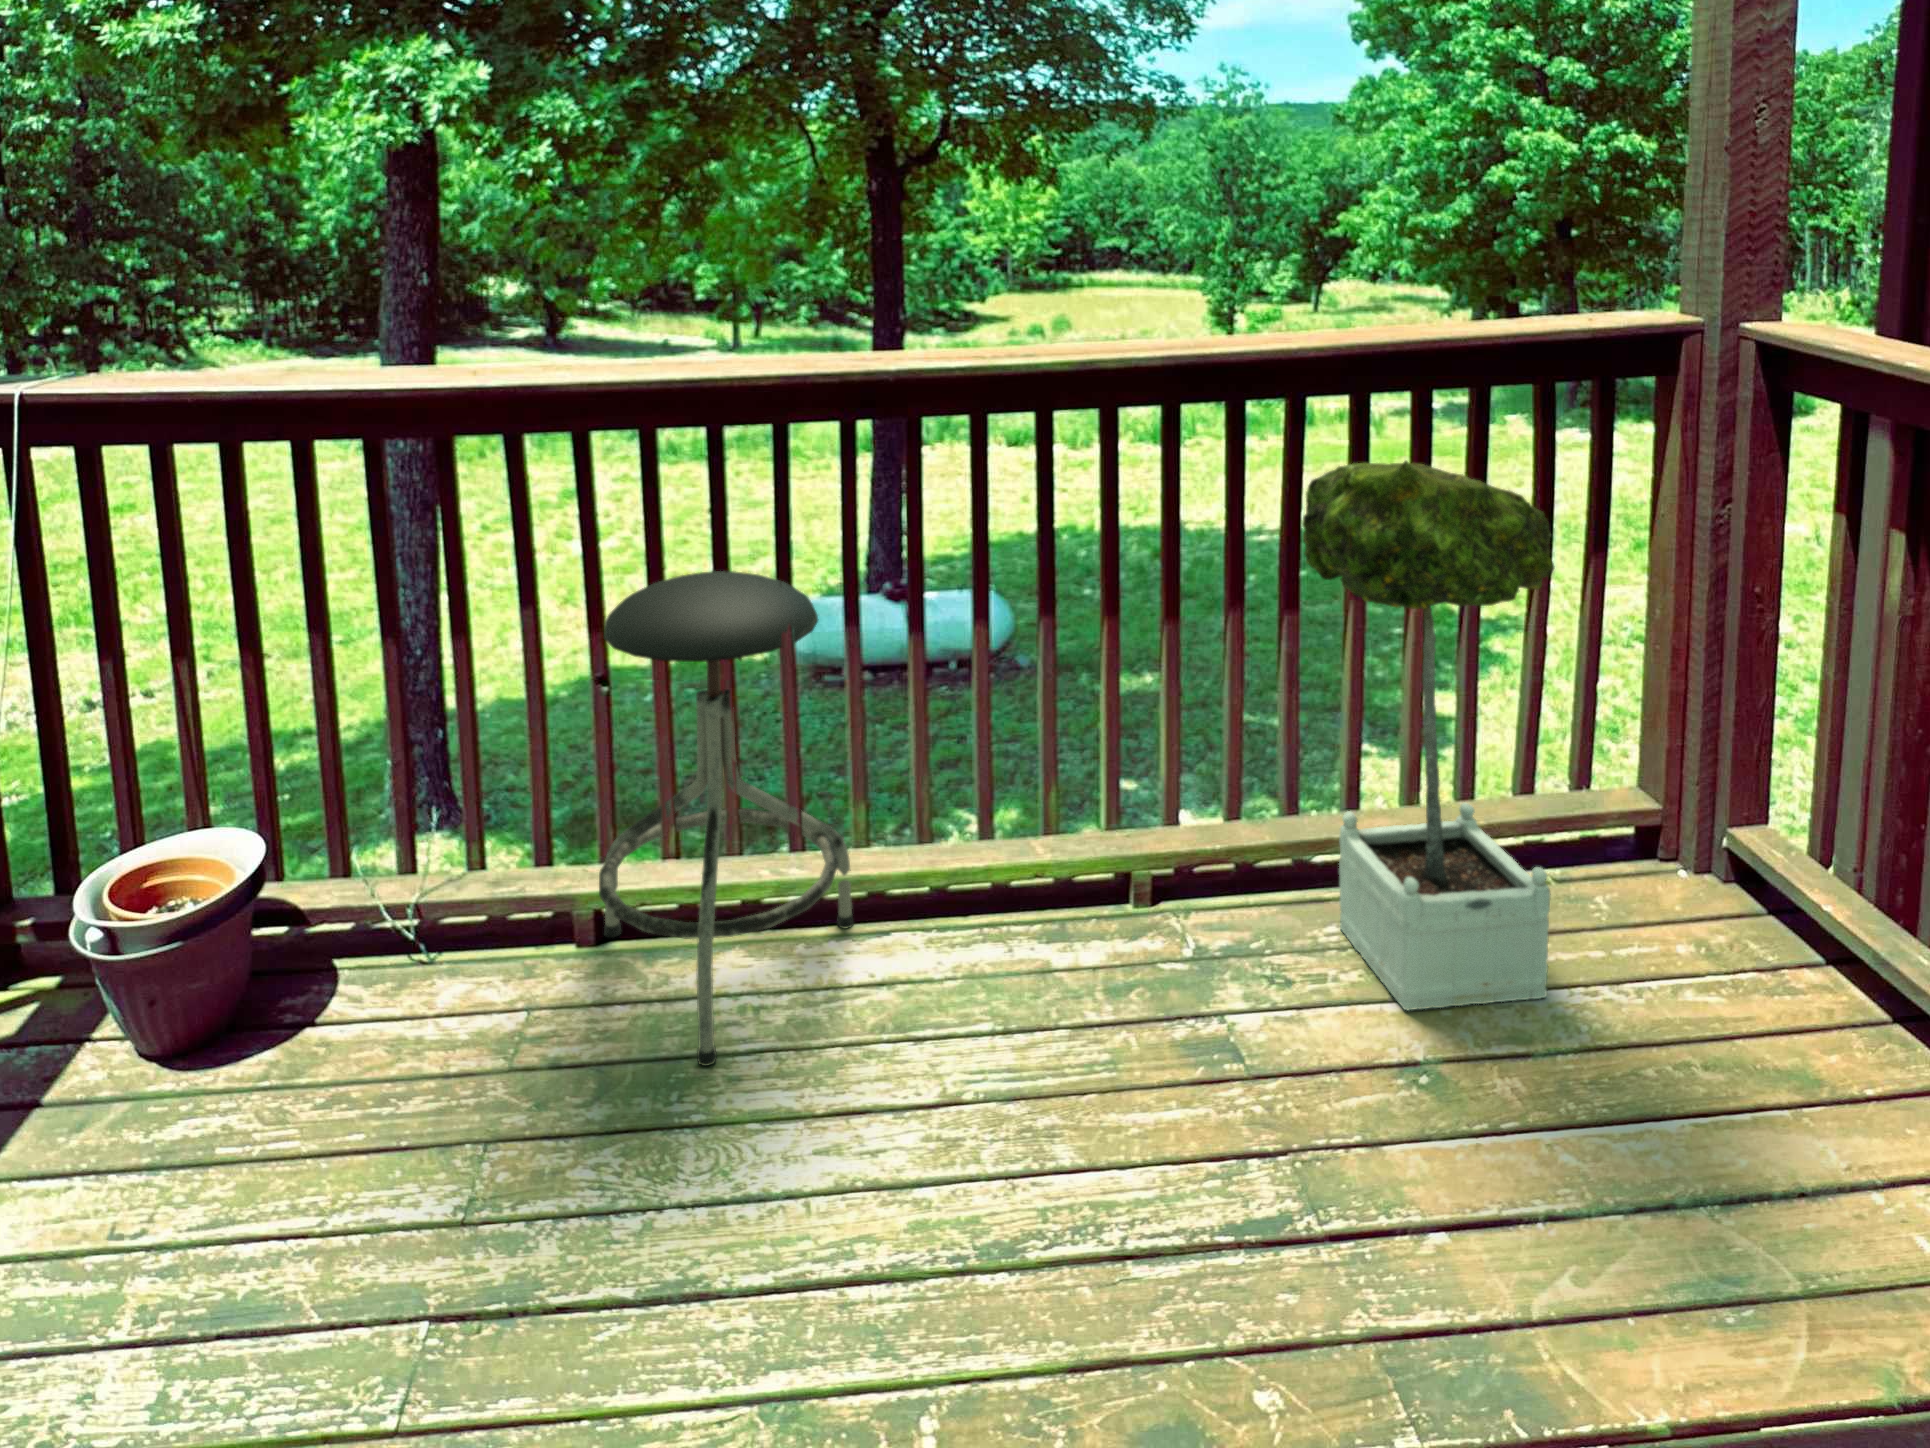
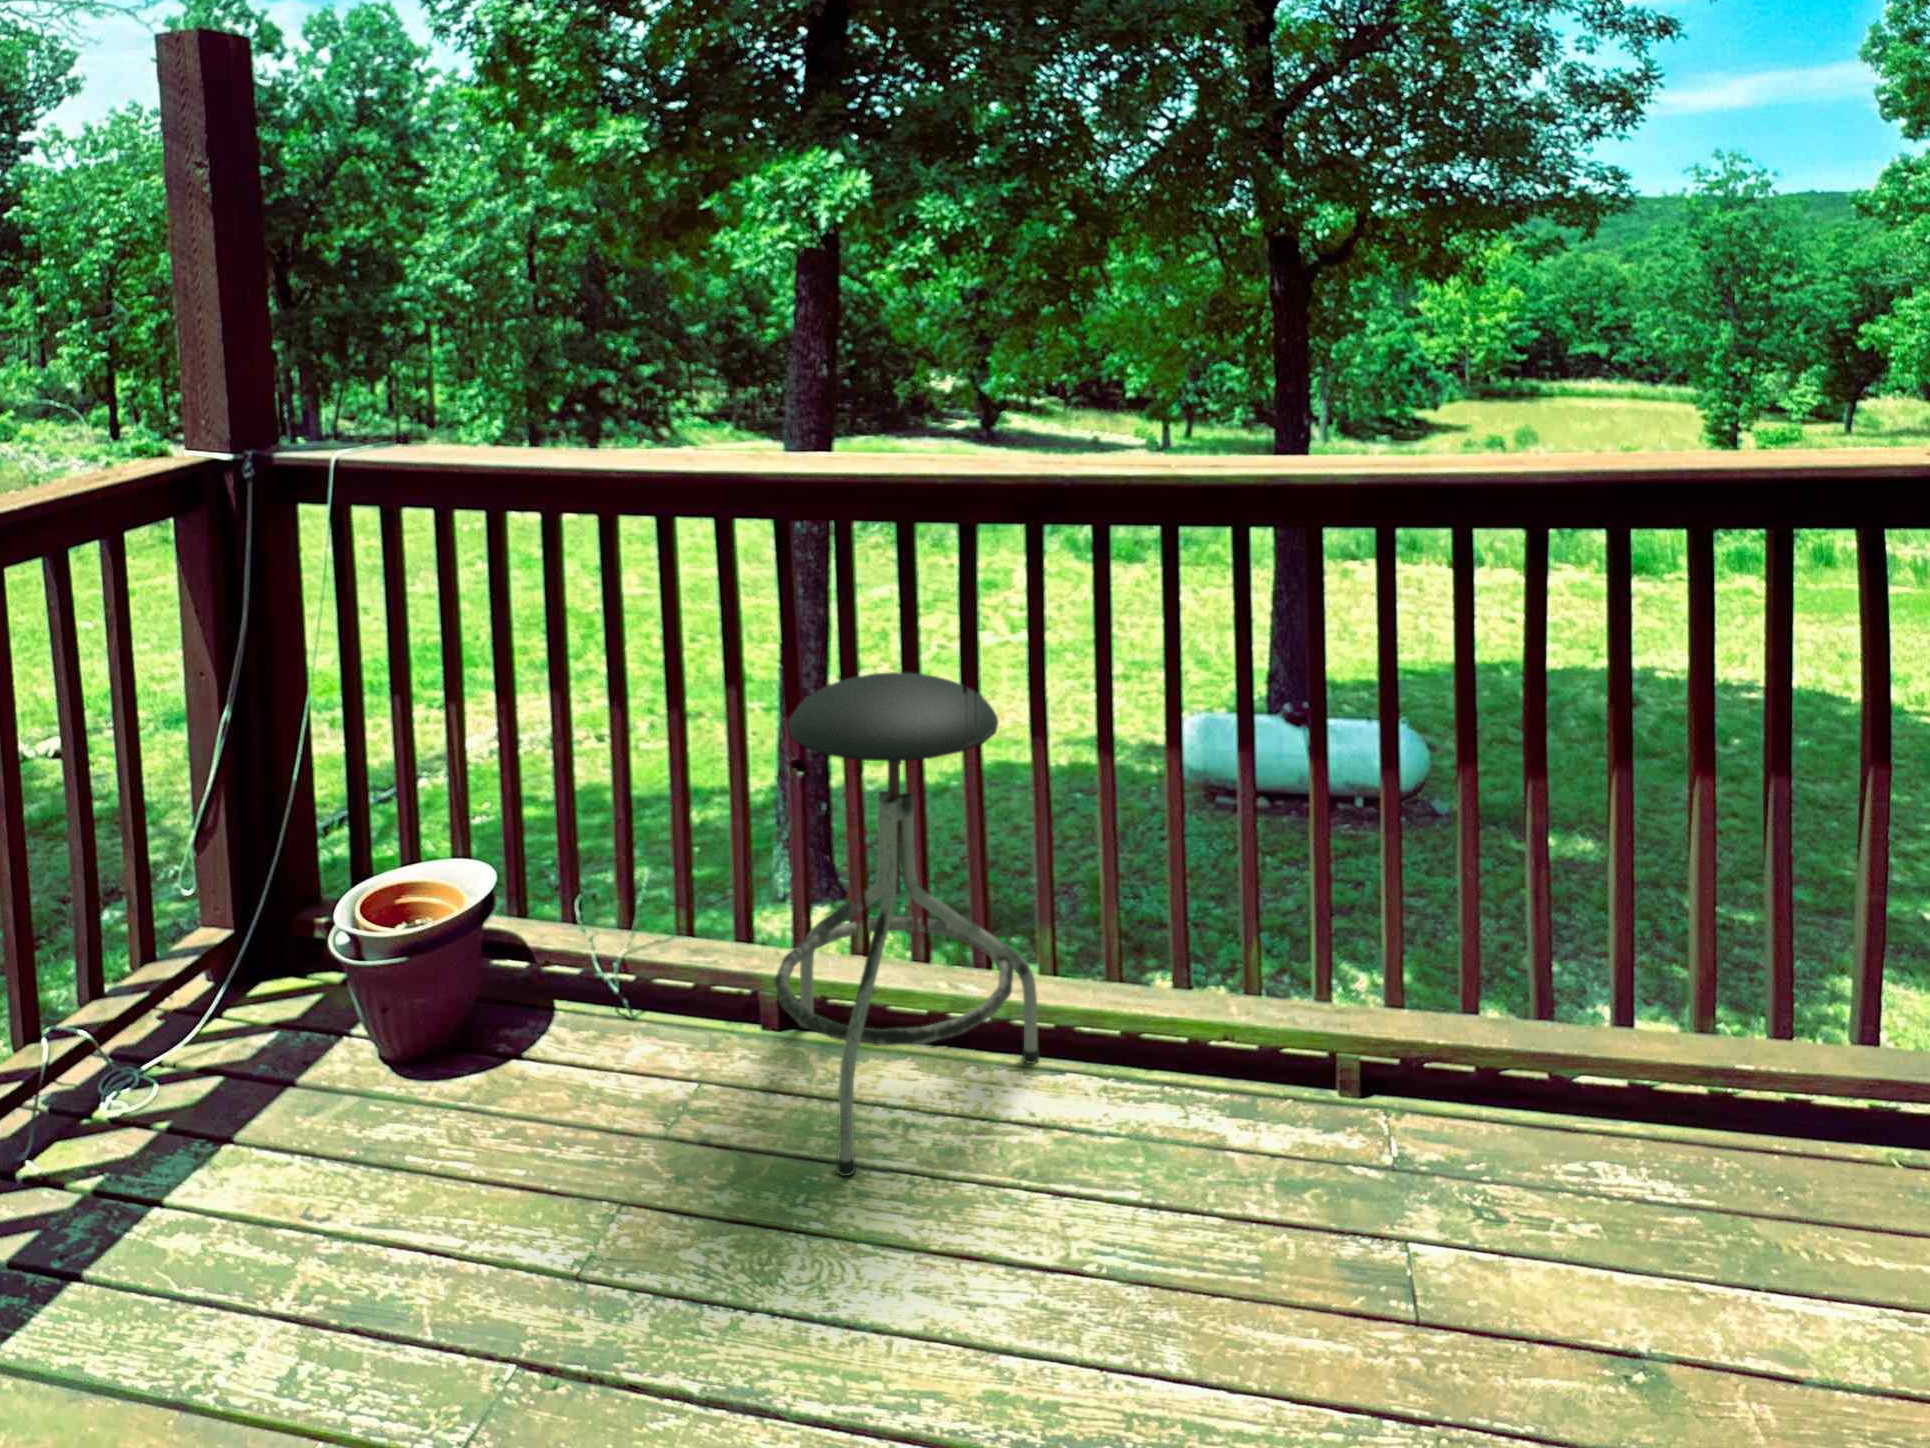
potted tree: present [1302,461,1555,1010] -> none [1521,620,1833,1313]

